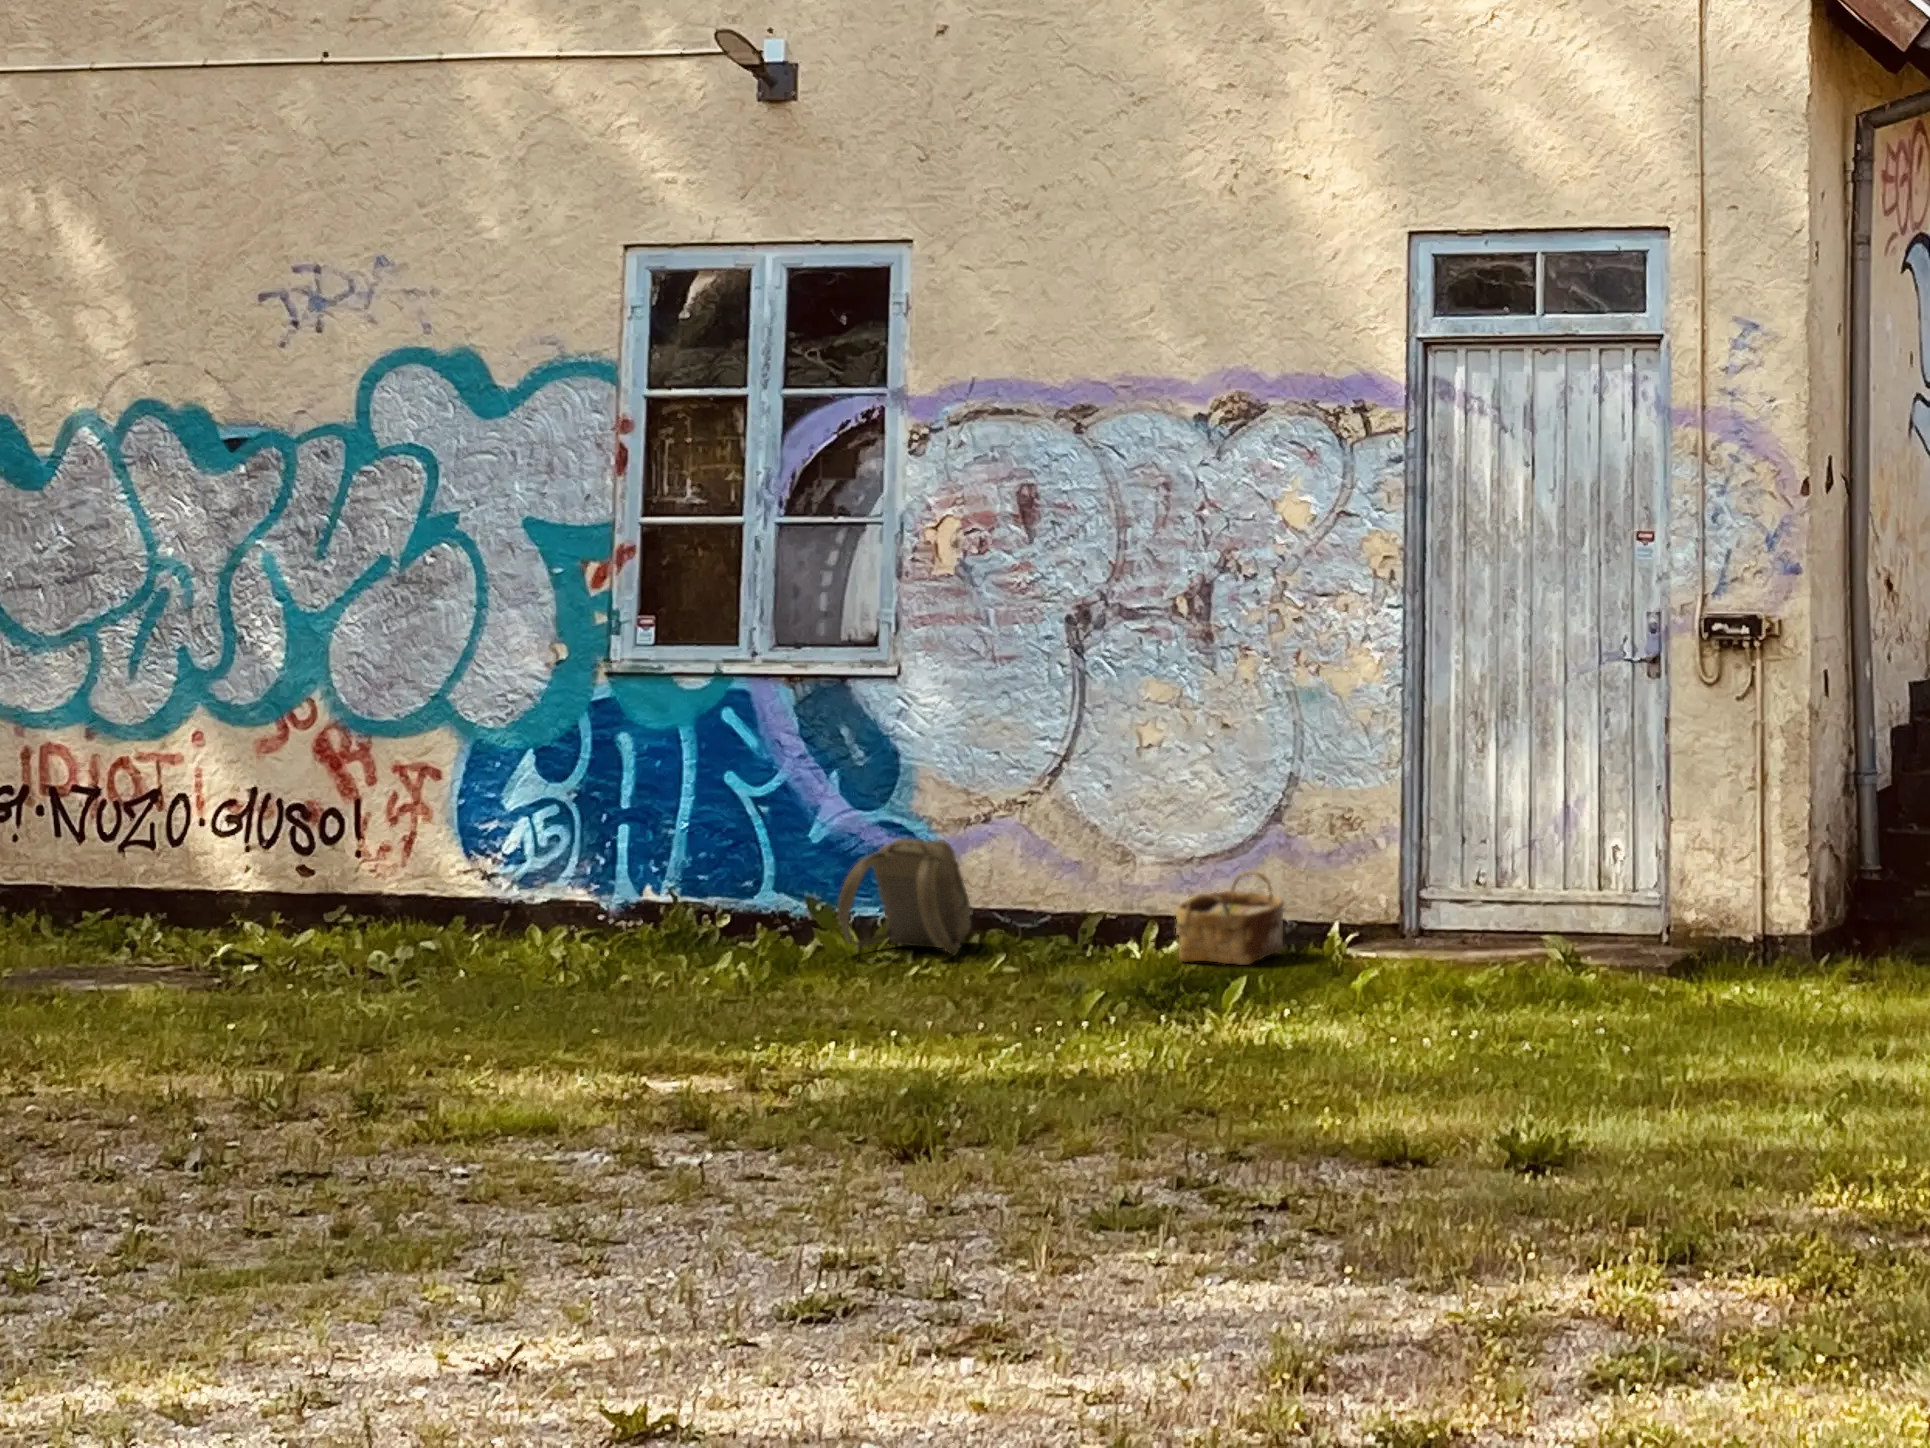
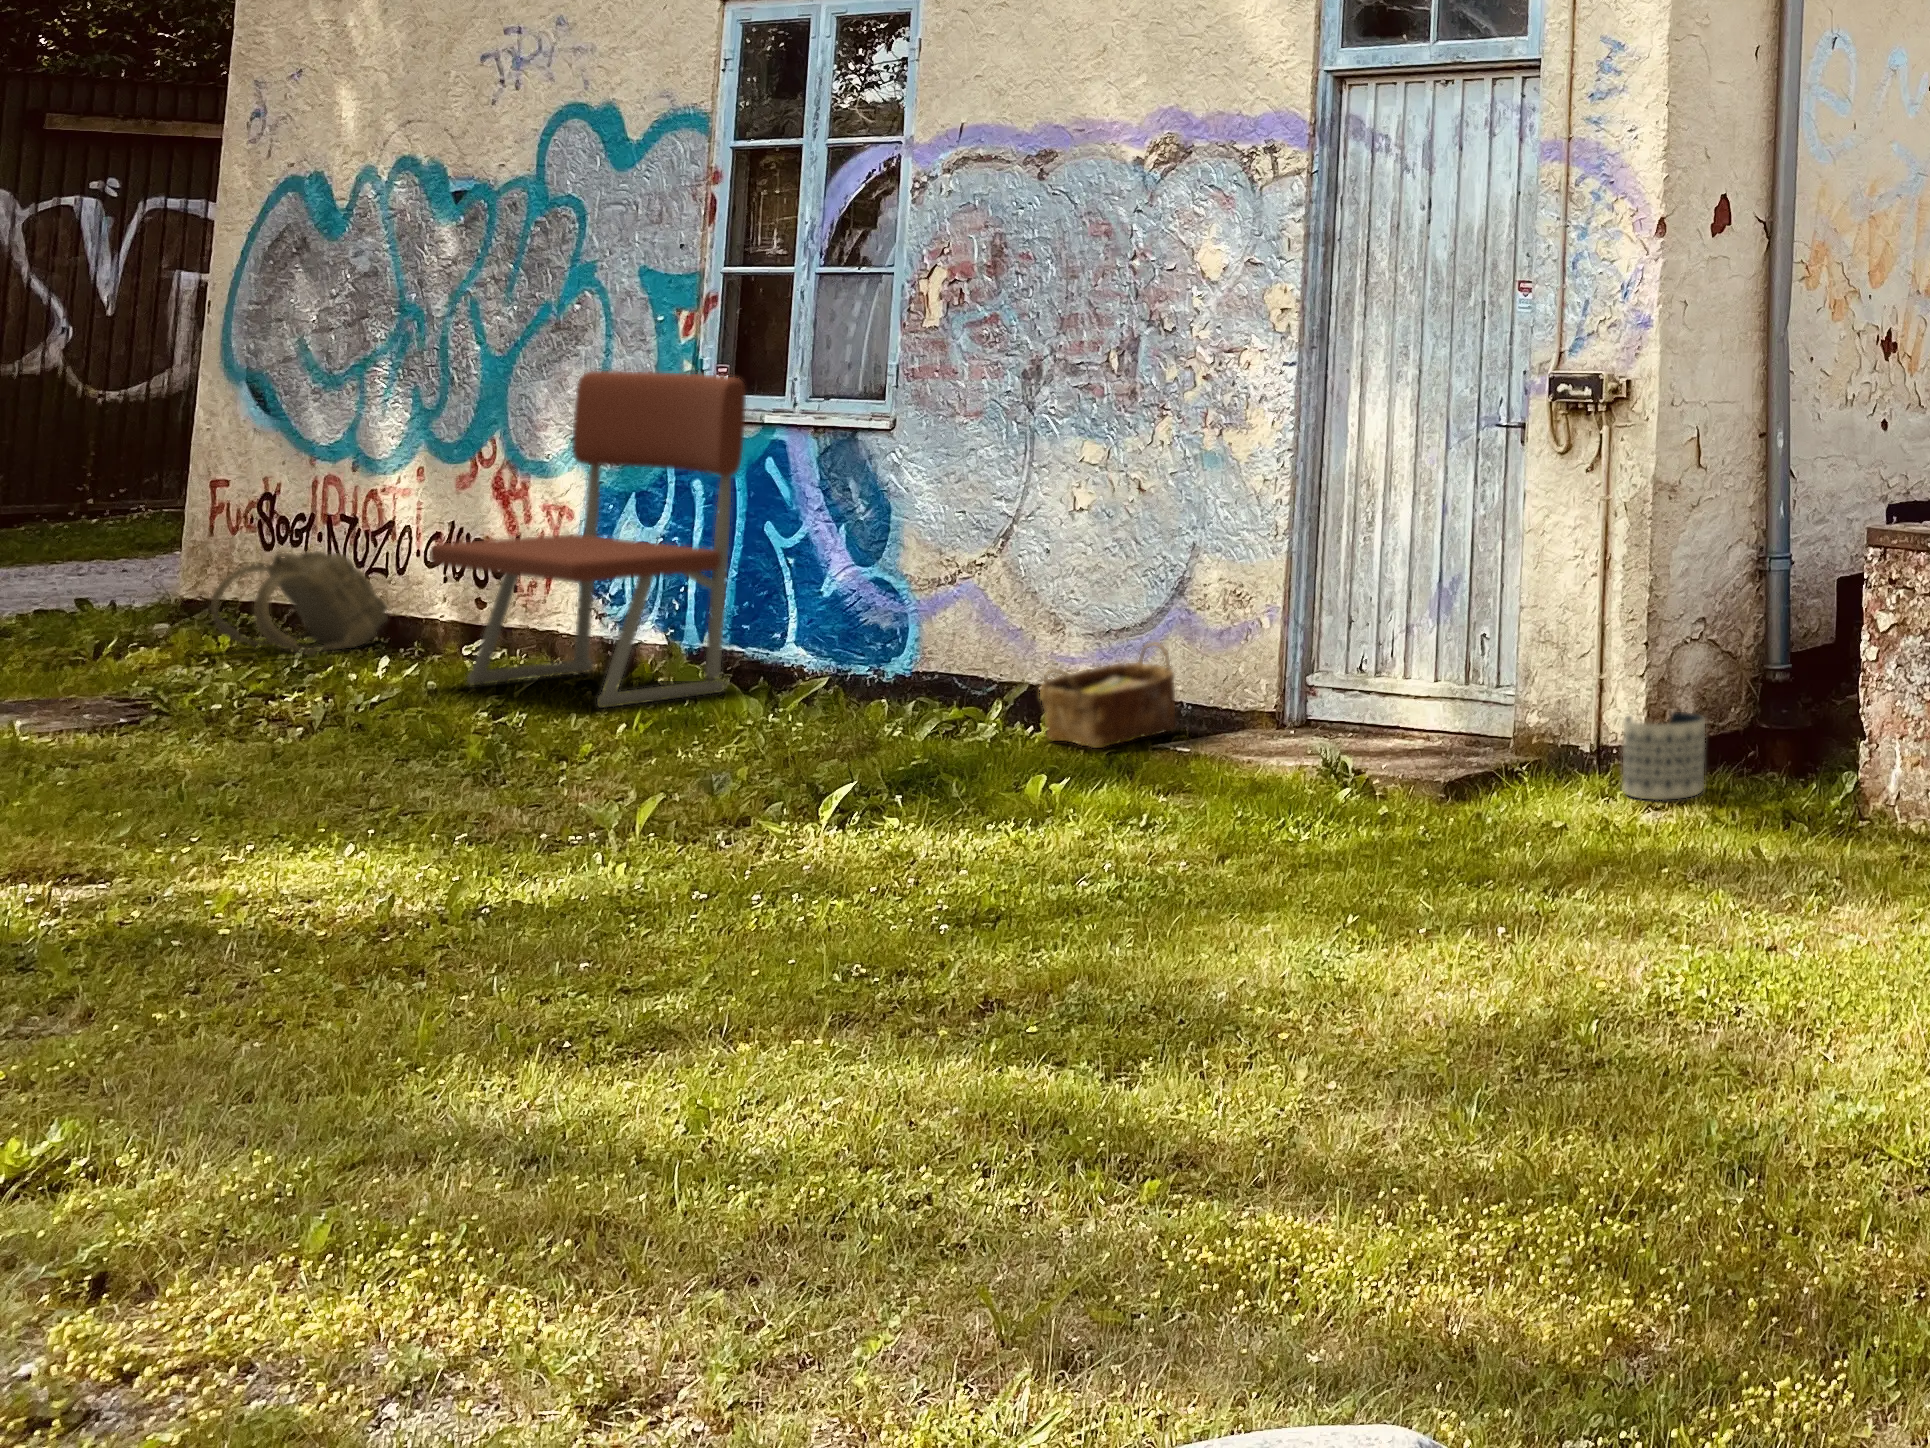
bench: none [400,625,730,955] -> present [430,371,746,708]
backpack: present [837,839,971,955] -> present [211,551,387,656]
planter: none [1803,908,1871,979] -> present [1623,712,1705,800]

